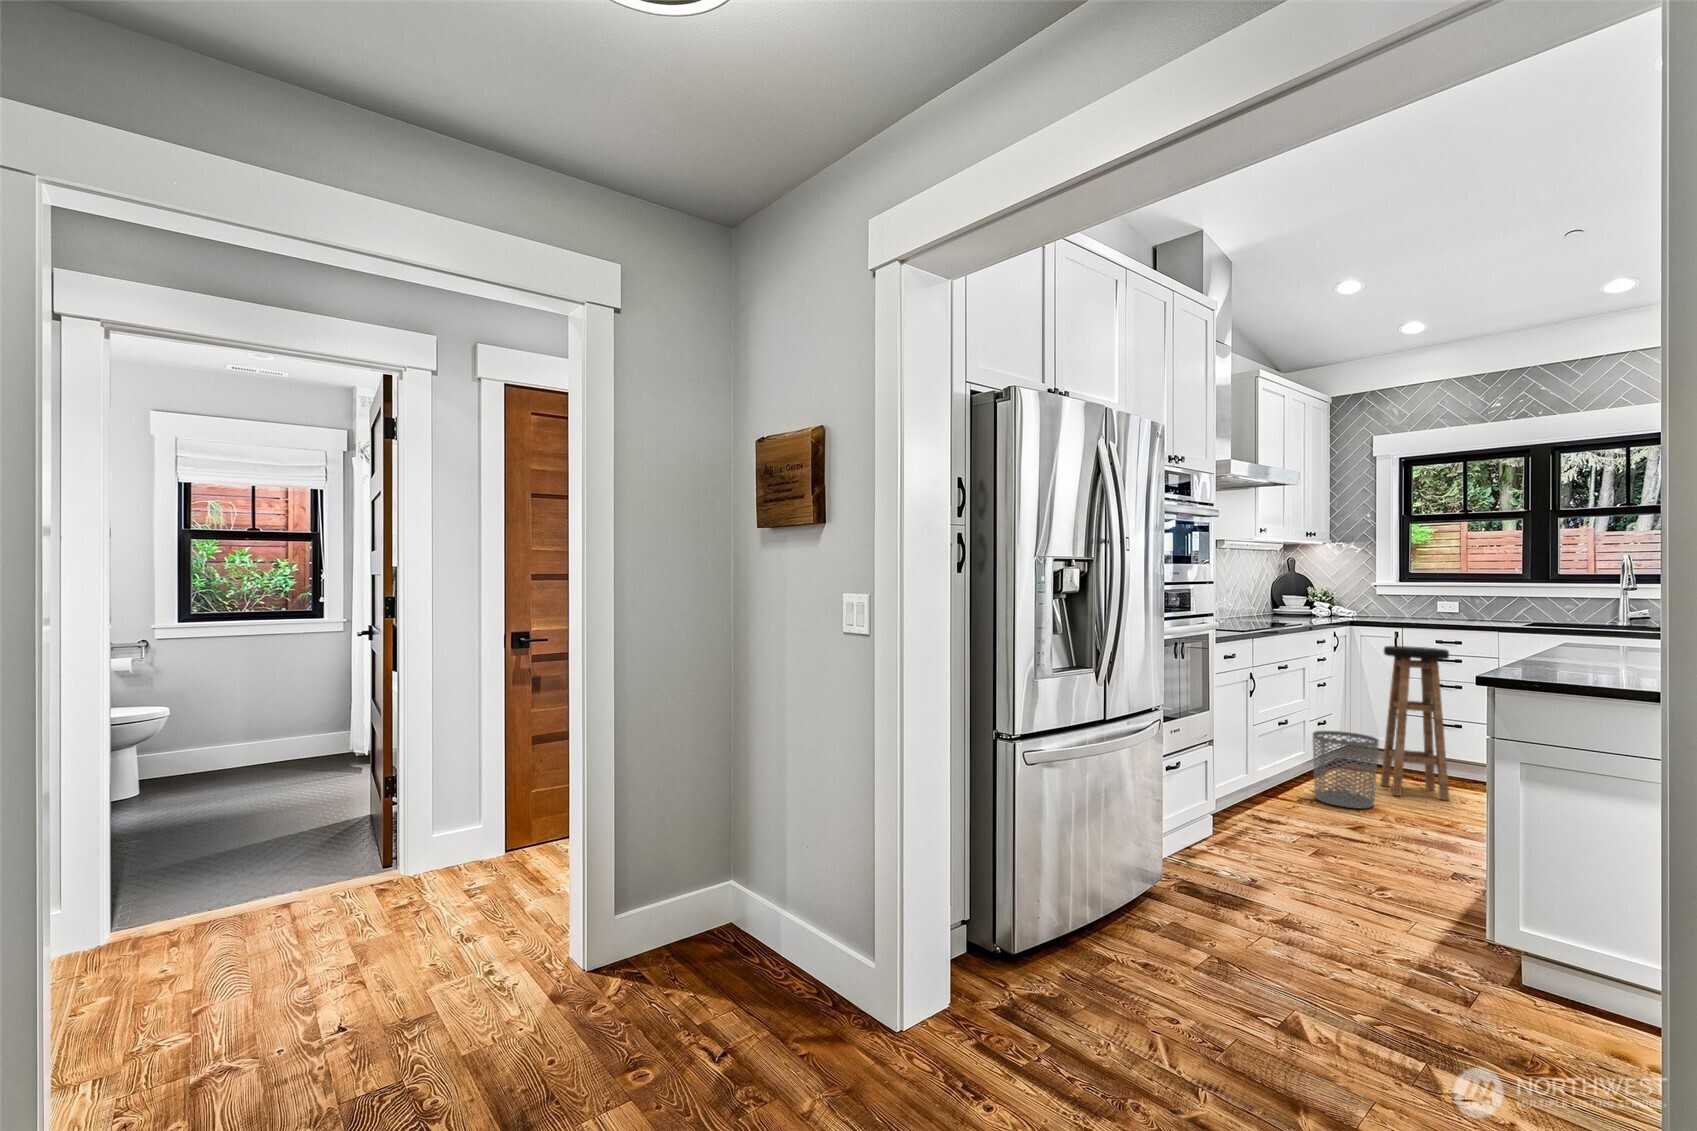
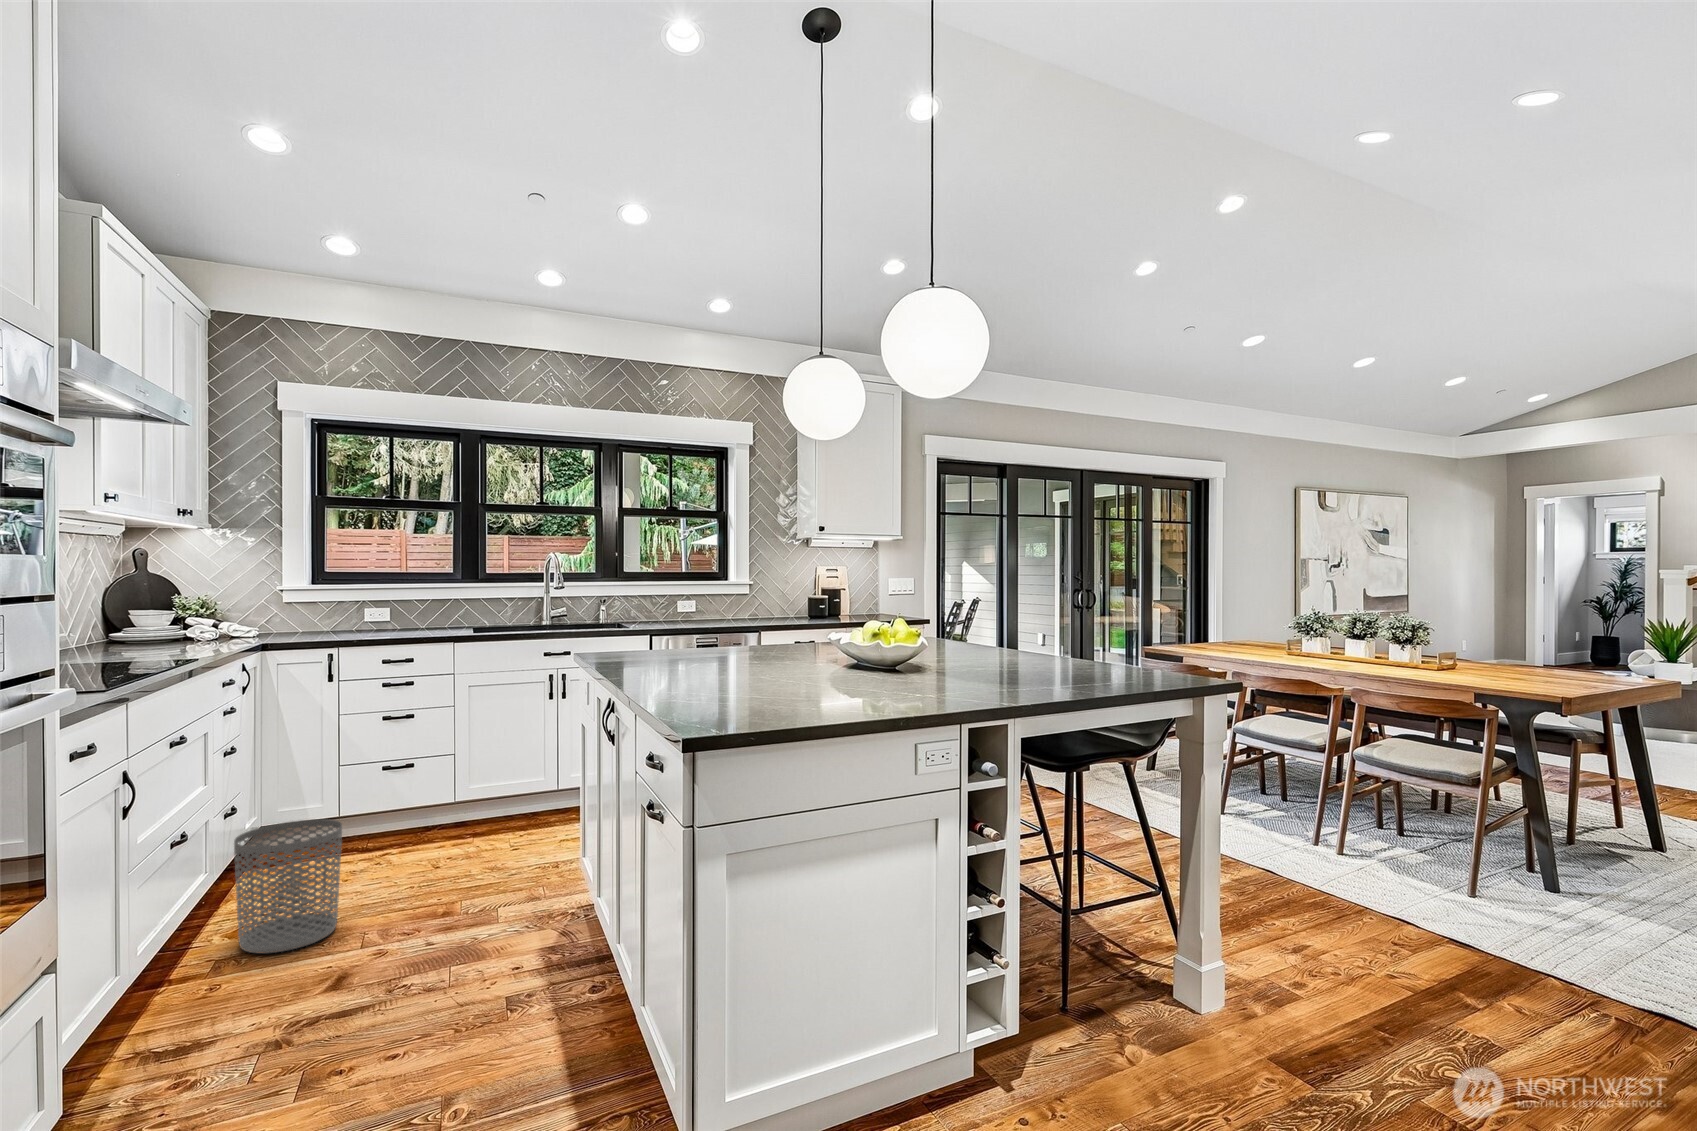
bar stool: present [1381,646,1449,800] -> none [321,672,419,893]

